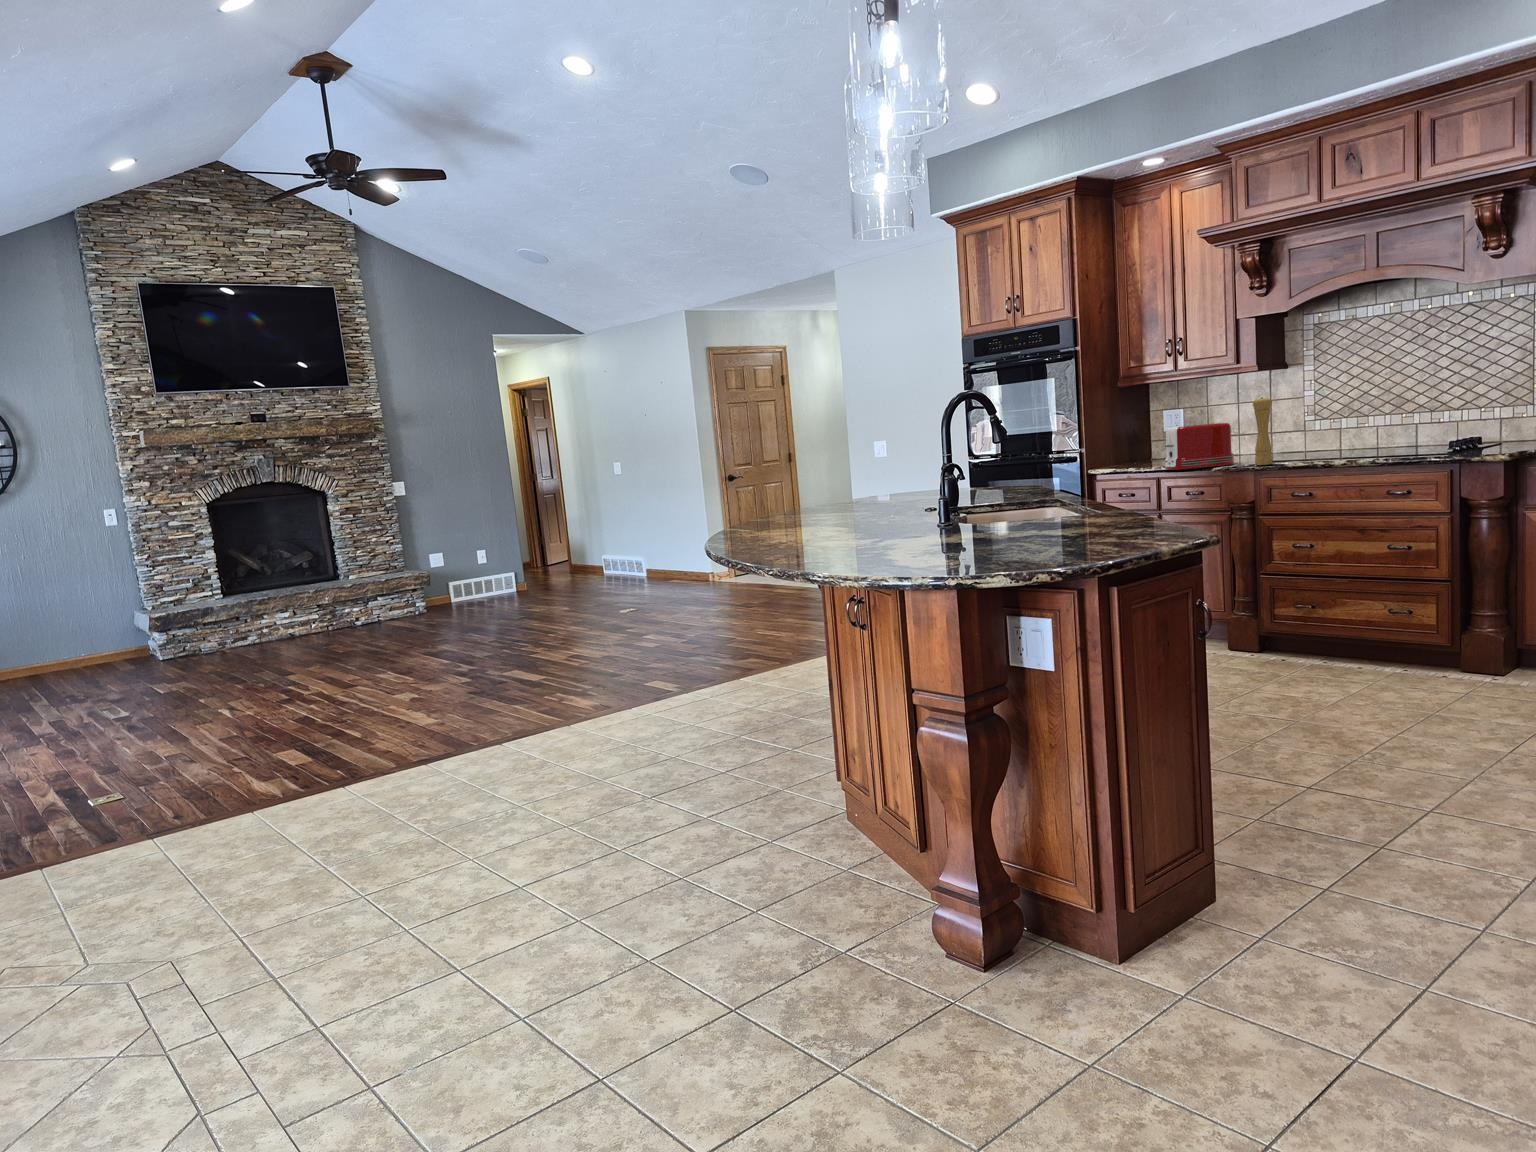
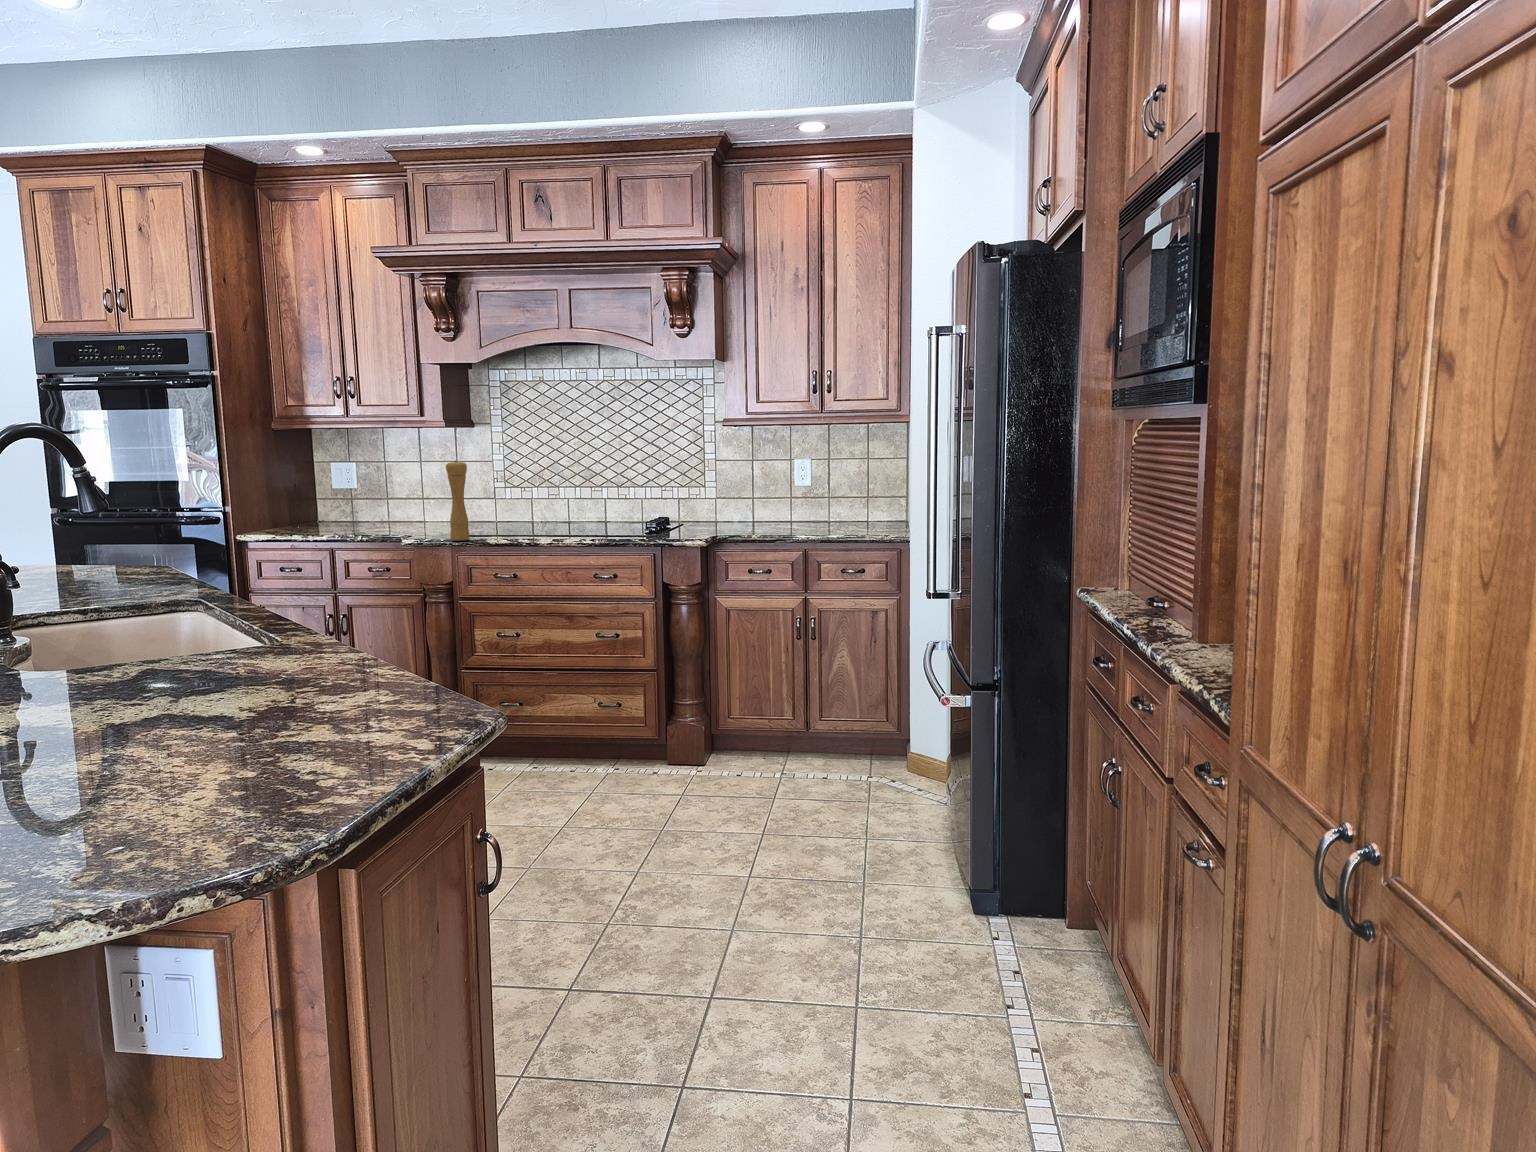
toaster: present [1165,423,1234,470] -> none [341,487,425,544]

